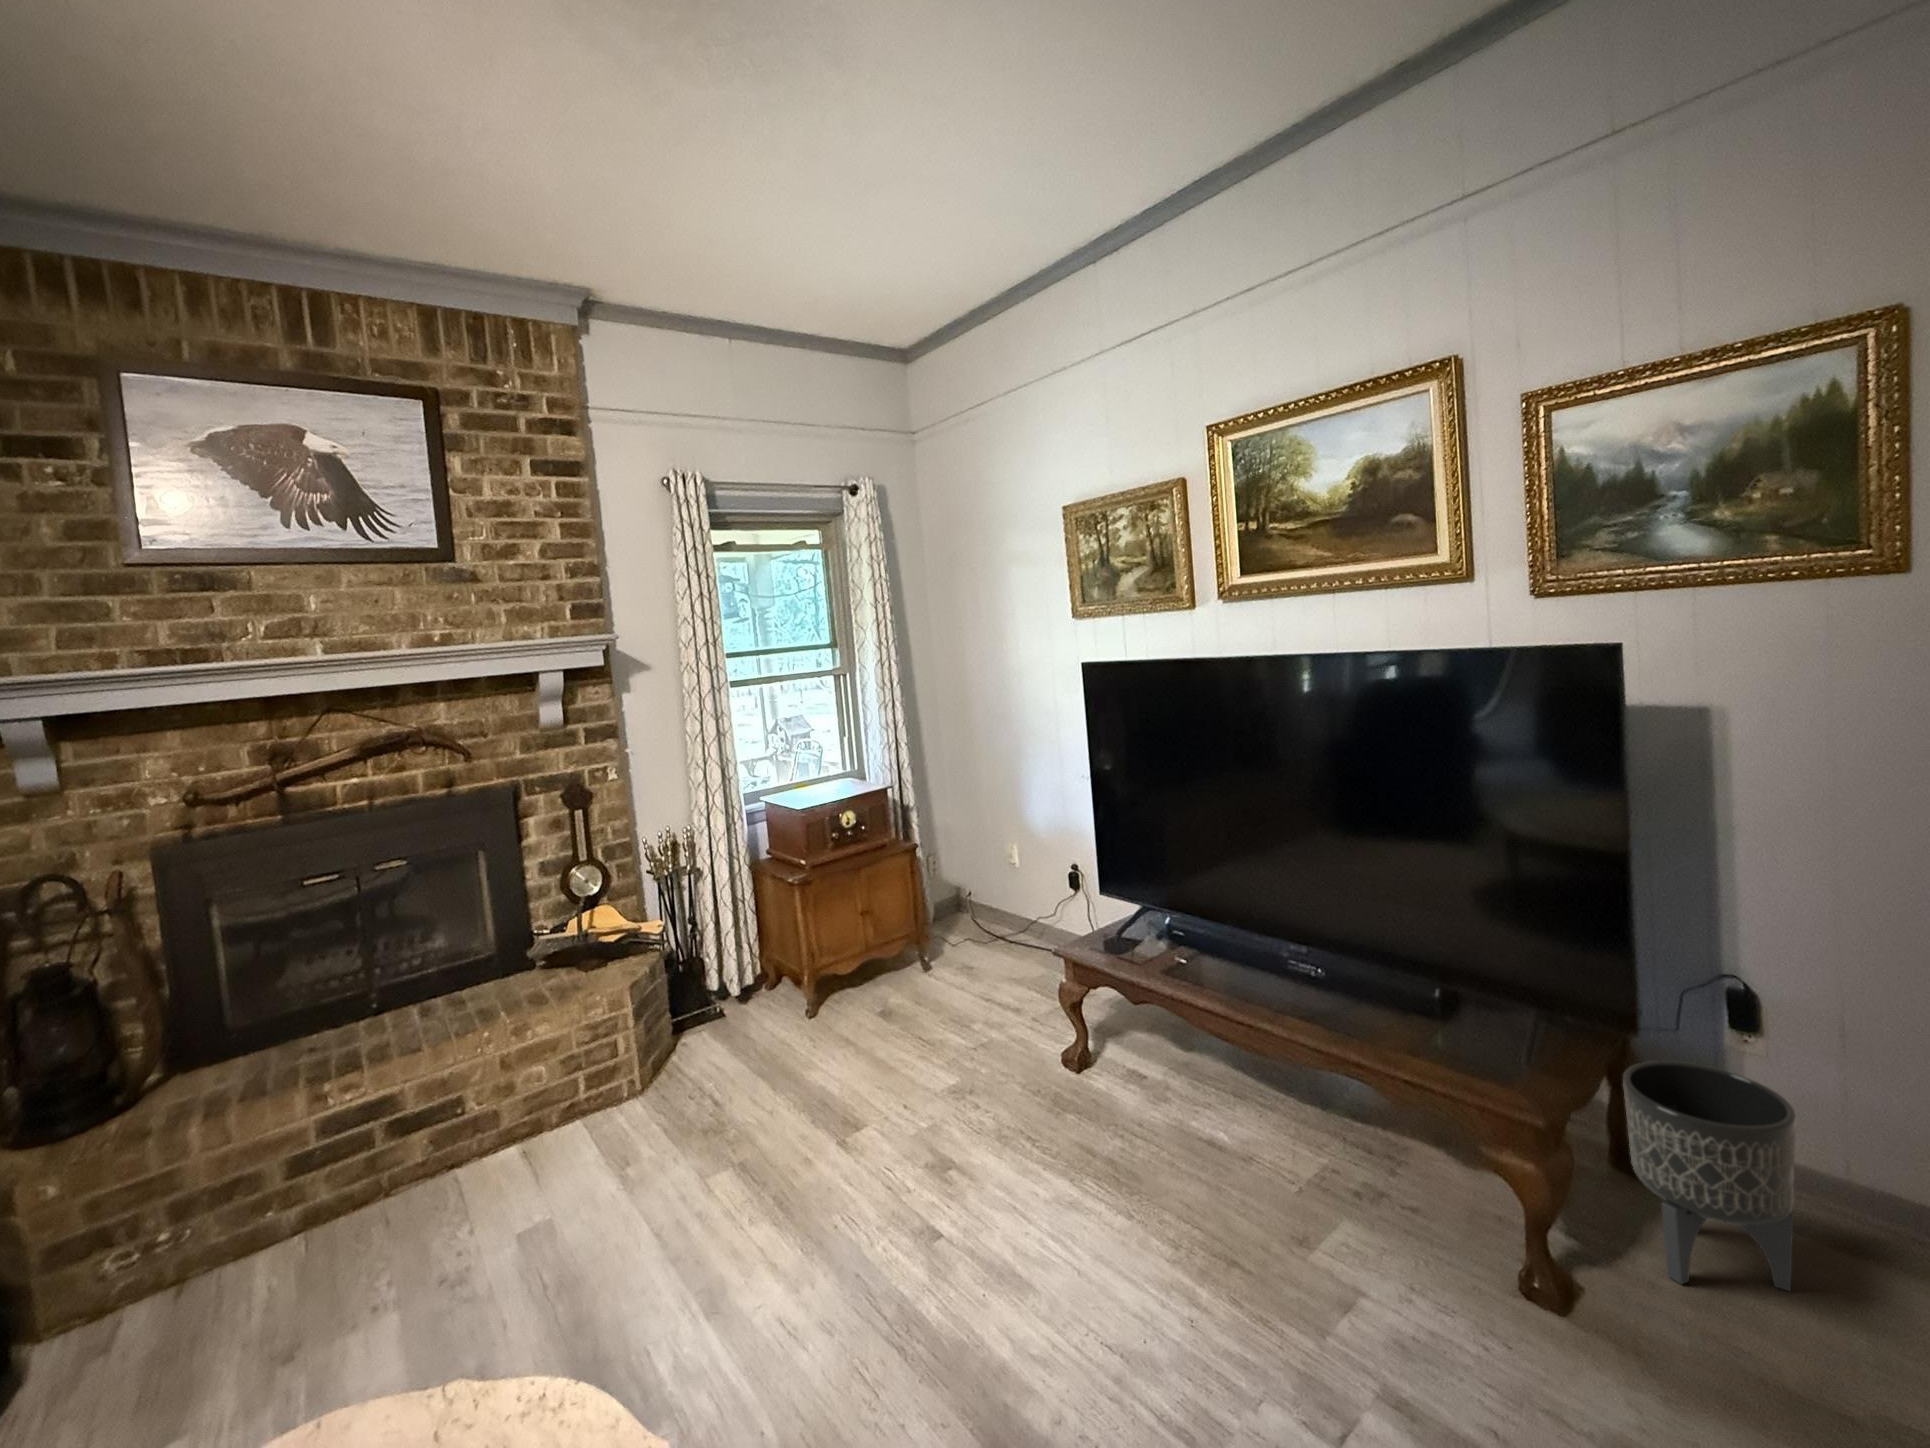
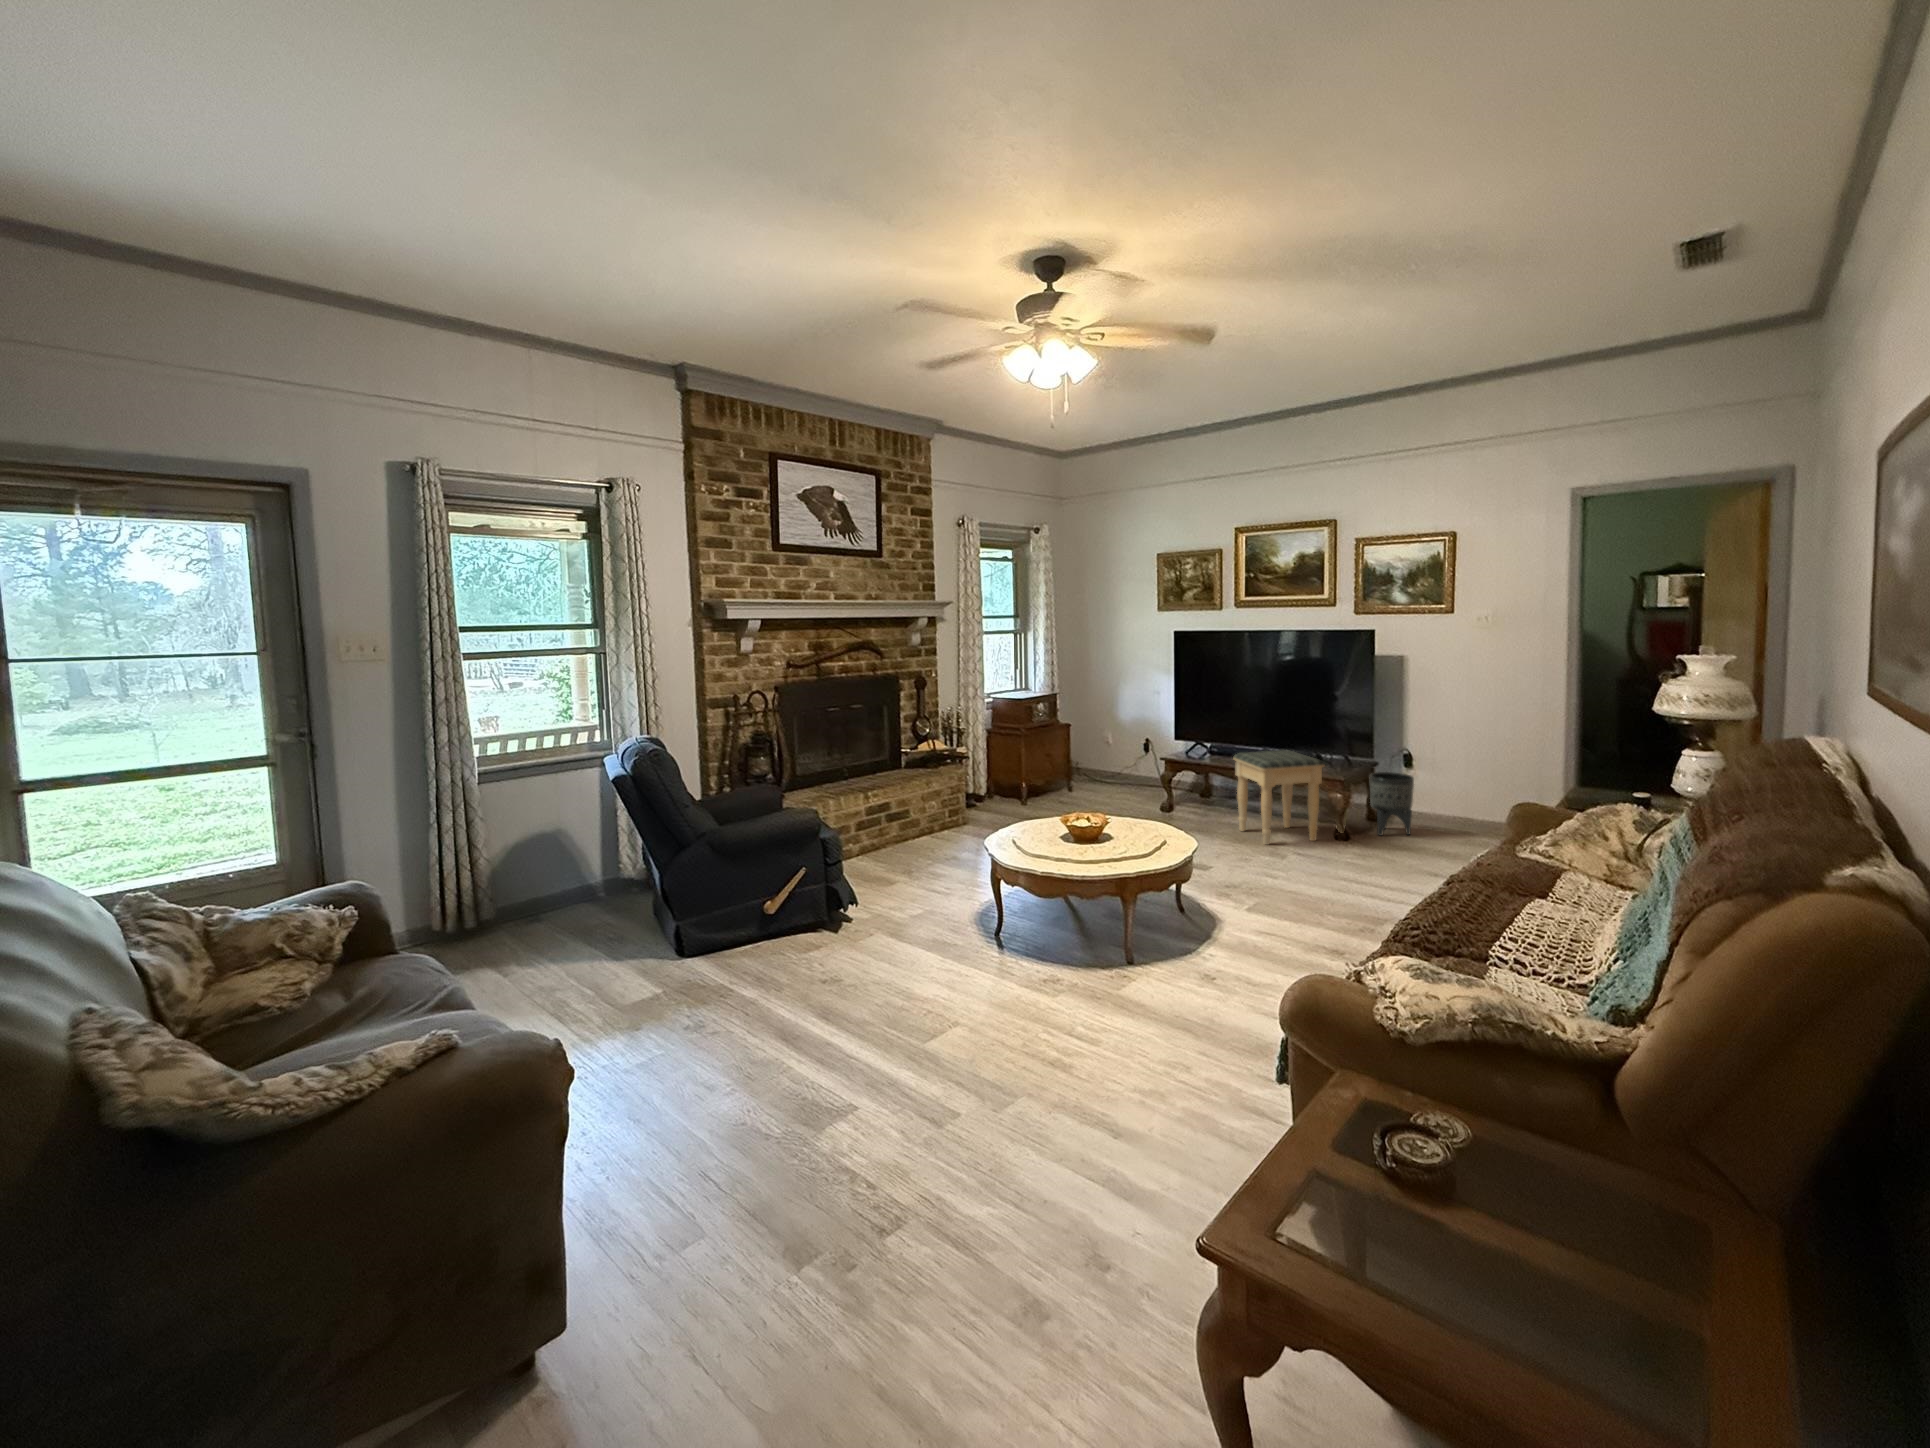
footstool: none [1196,982,1471,1309] -> present [1233,750,1325,845]

